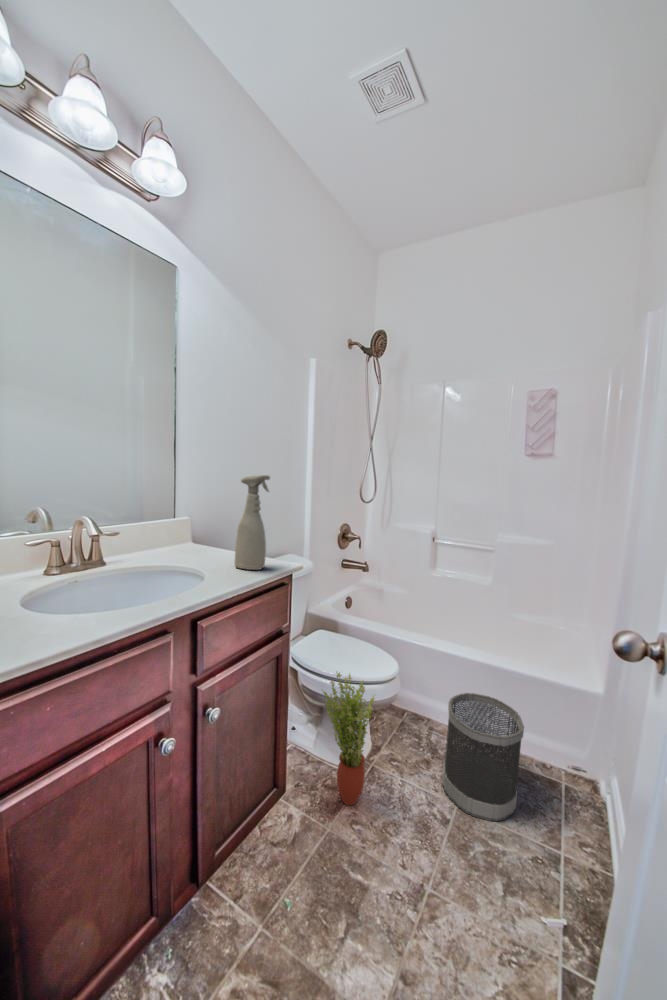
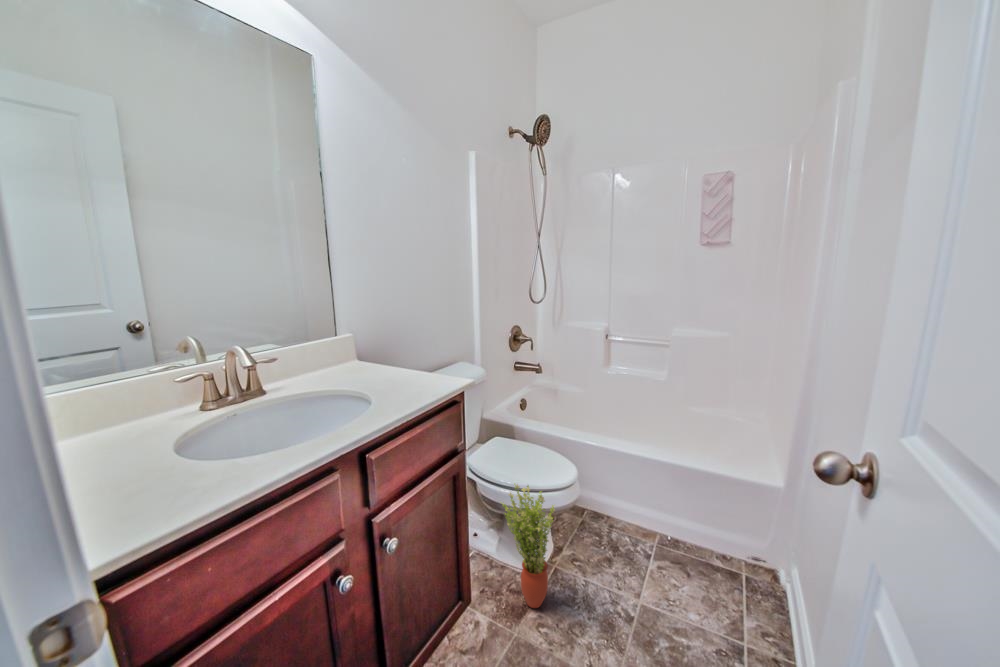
spray bottle: present [235,475,270,570] -> none [399,290,433,392]
wastebasket: present [443,693,524,822] -> none [624,493,706,617]

